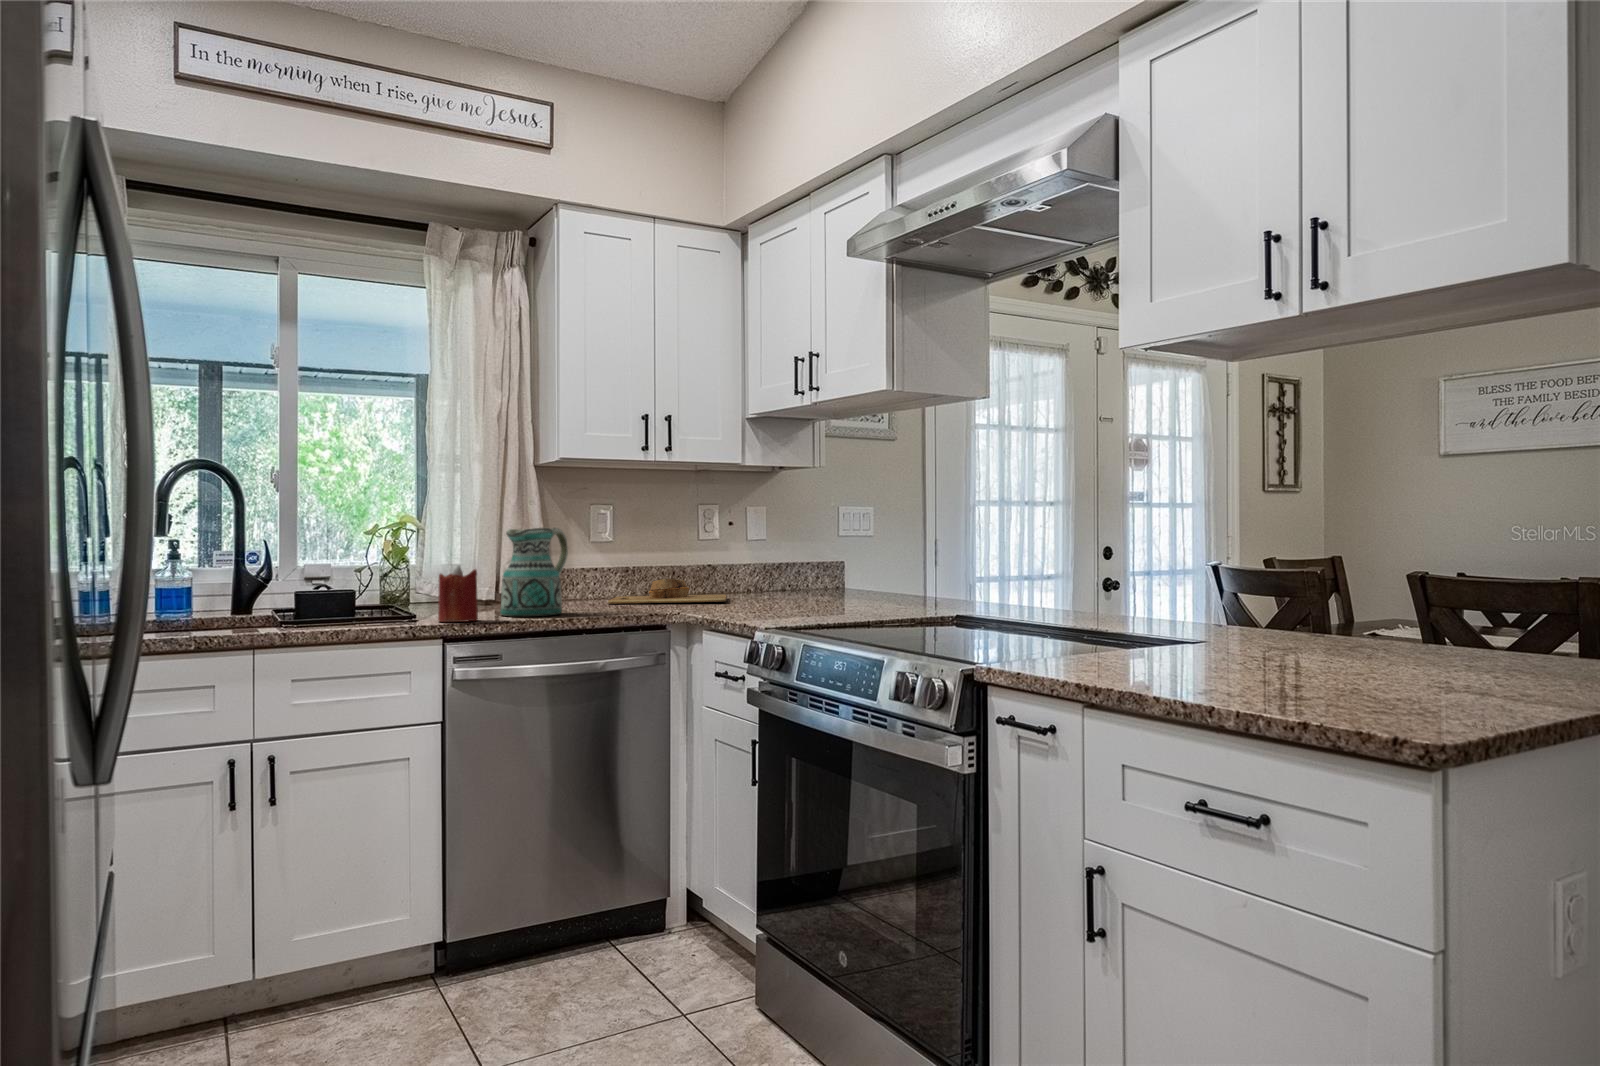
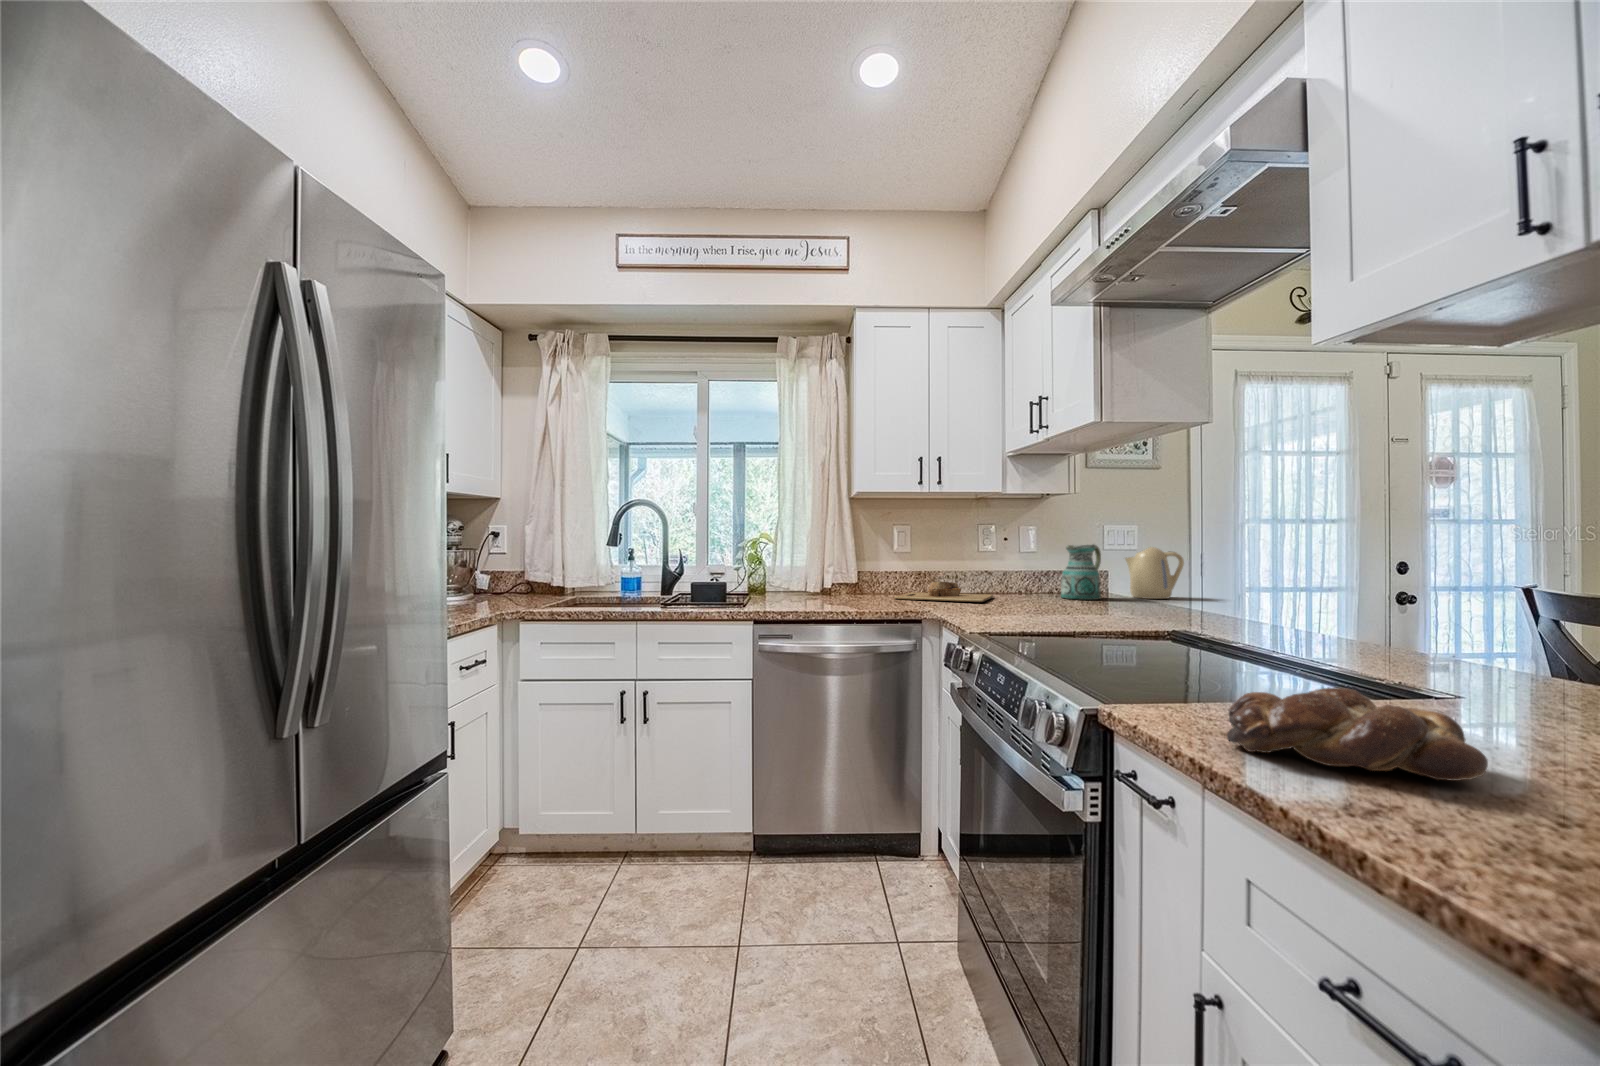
ceramic pitcher: present [500,528,568,616] -> present [1061,544,1101,600]
kettle: none [865,532,926,592] -> present [1125,547,1184,599]
candle: present [438,565,478,622] -> none [752,571,779,611]
bread loaf: none [1087,617,1253,675] -> present [1227,687,1488,781]

